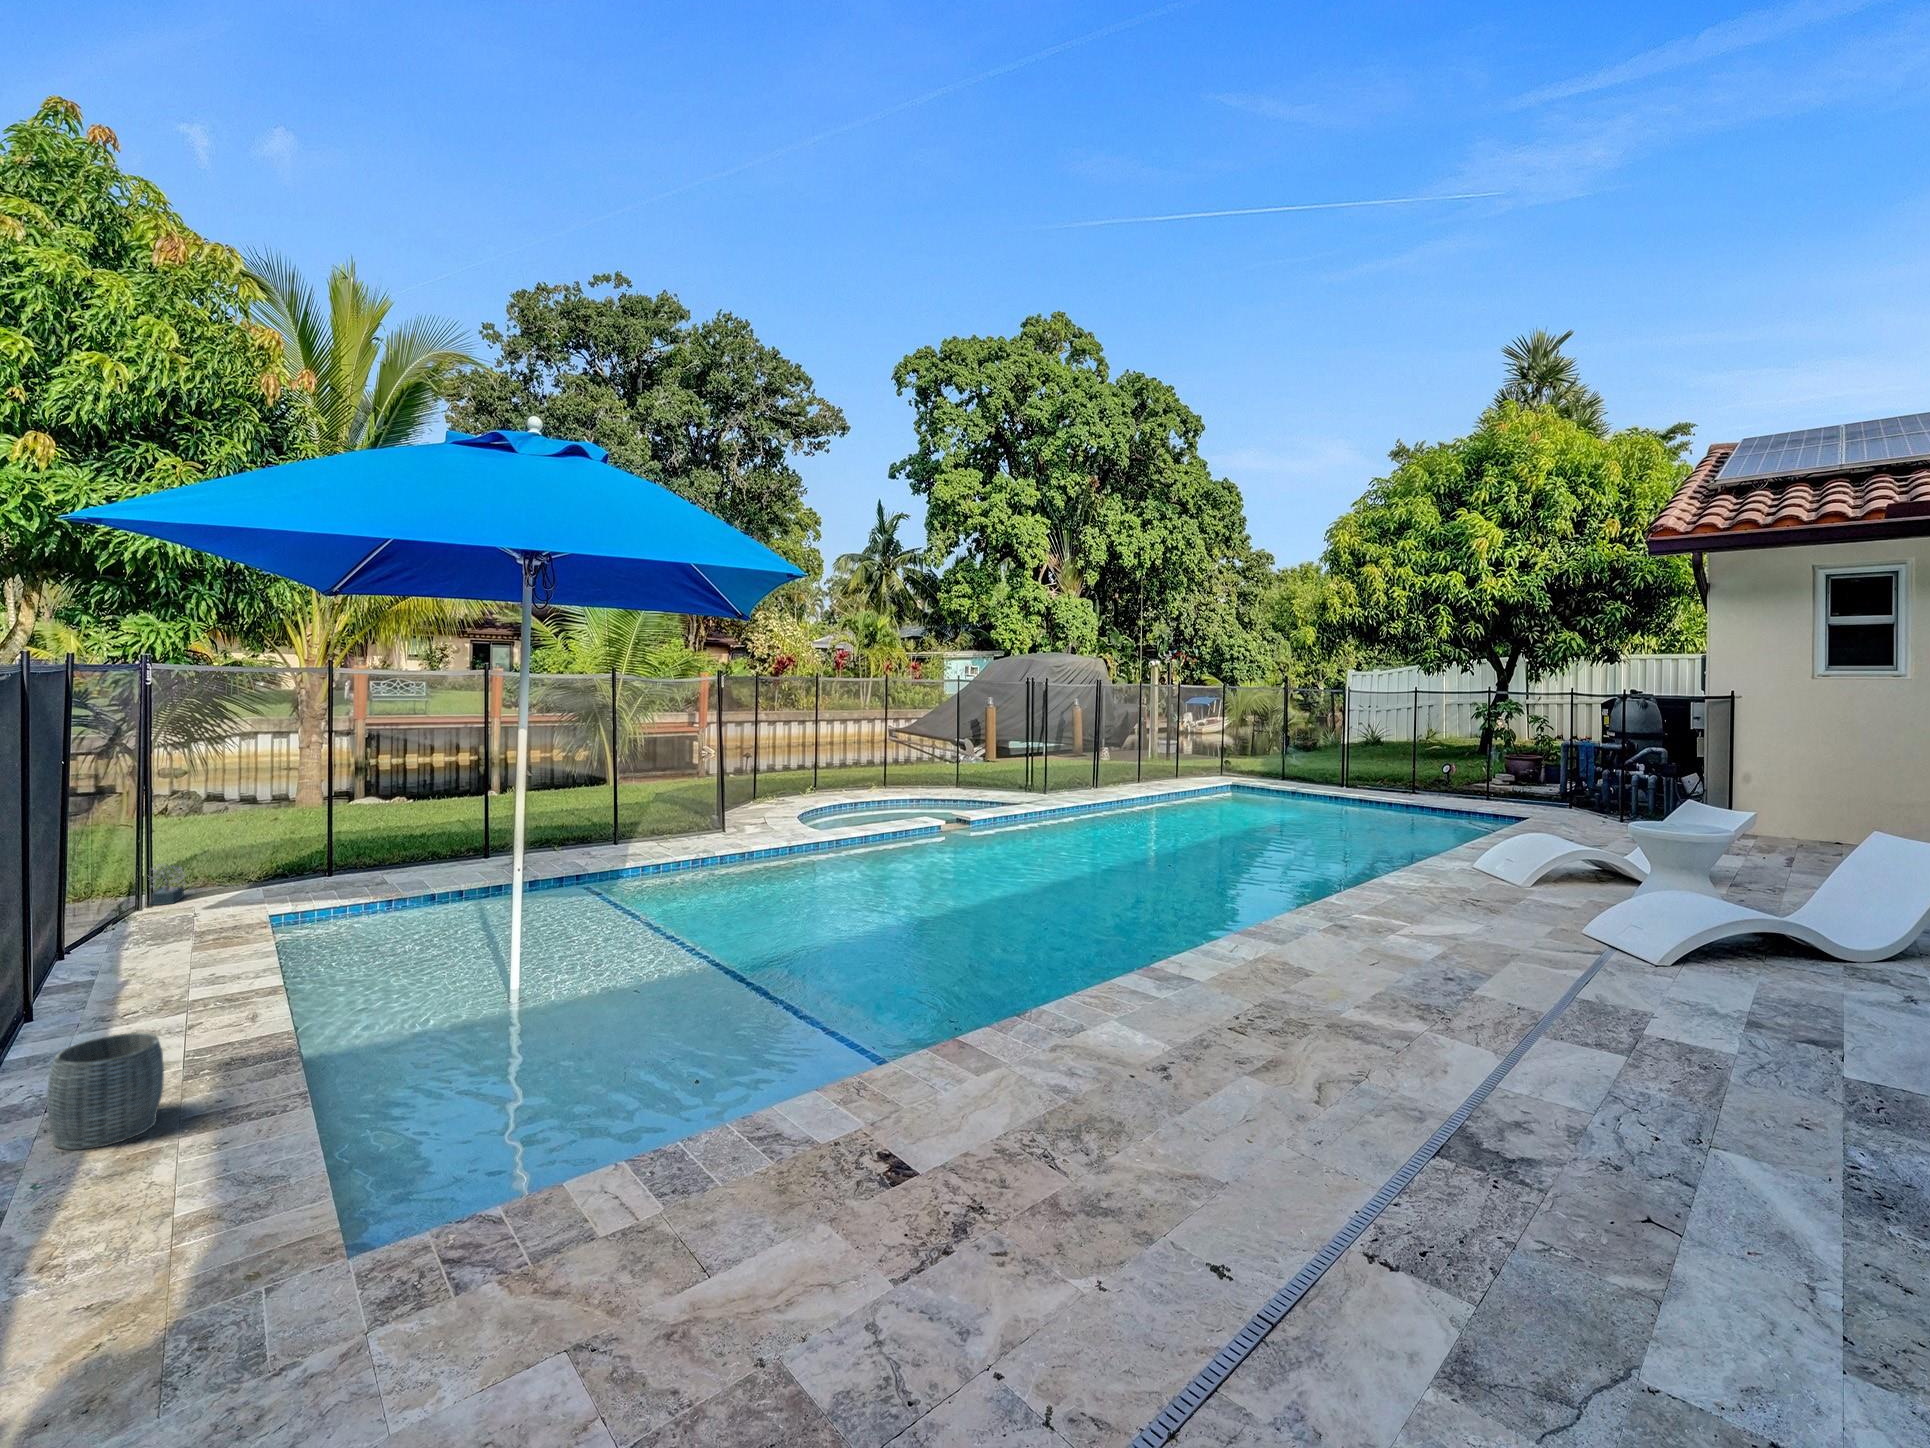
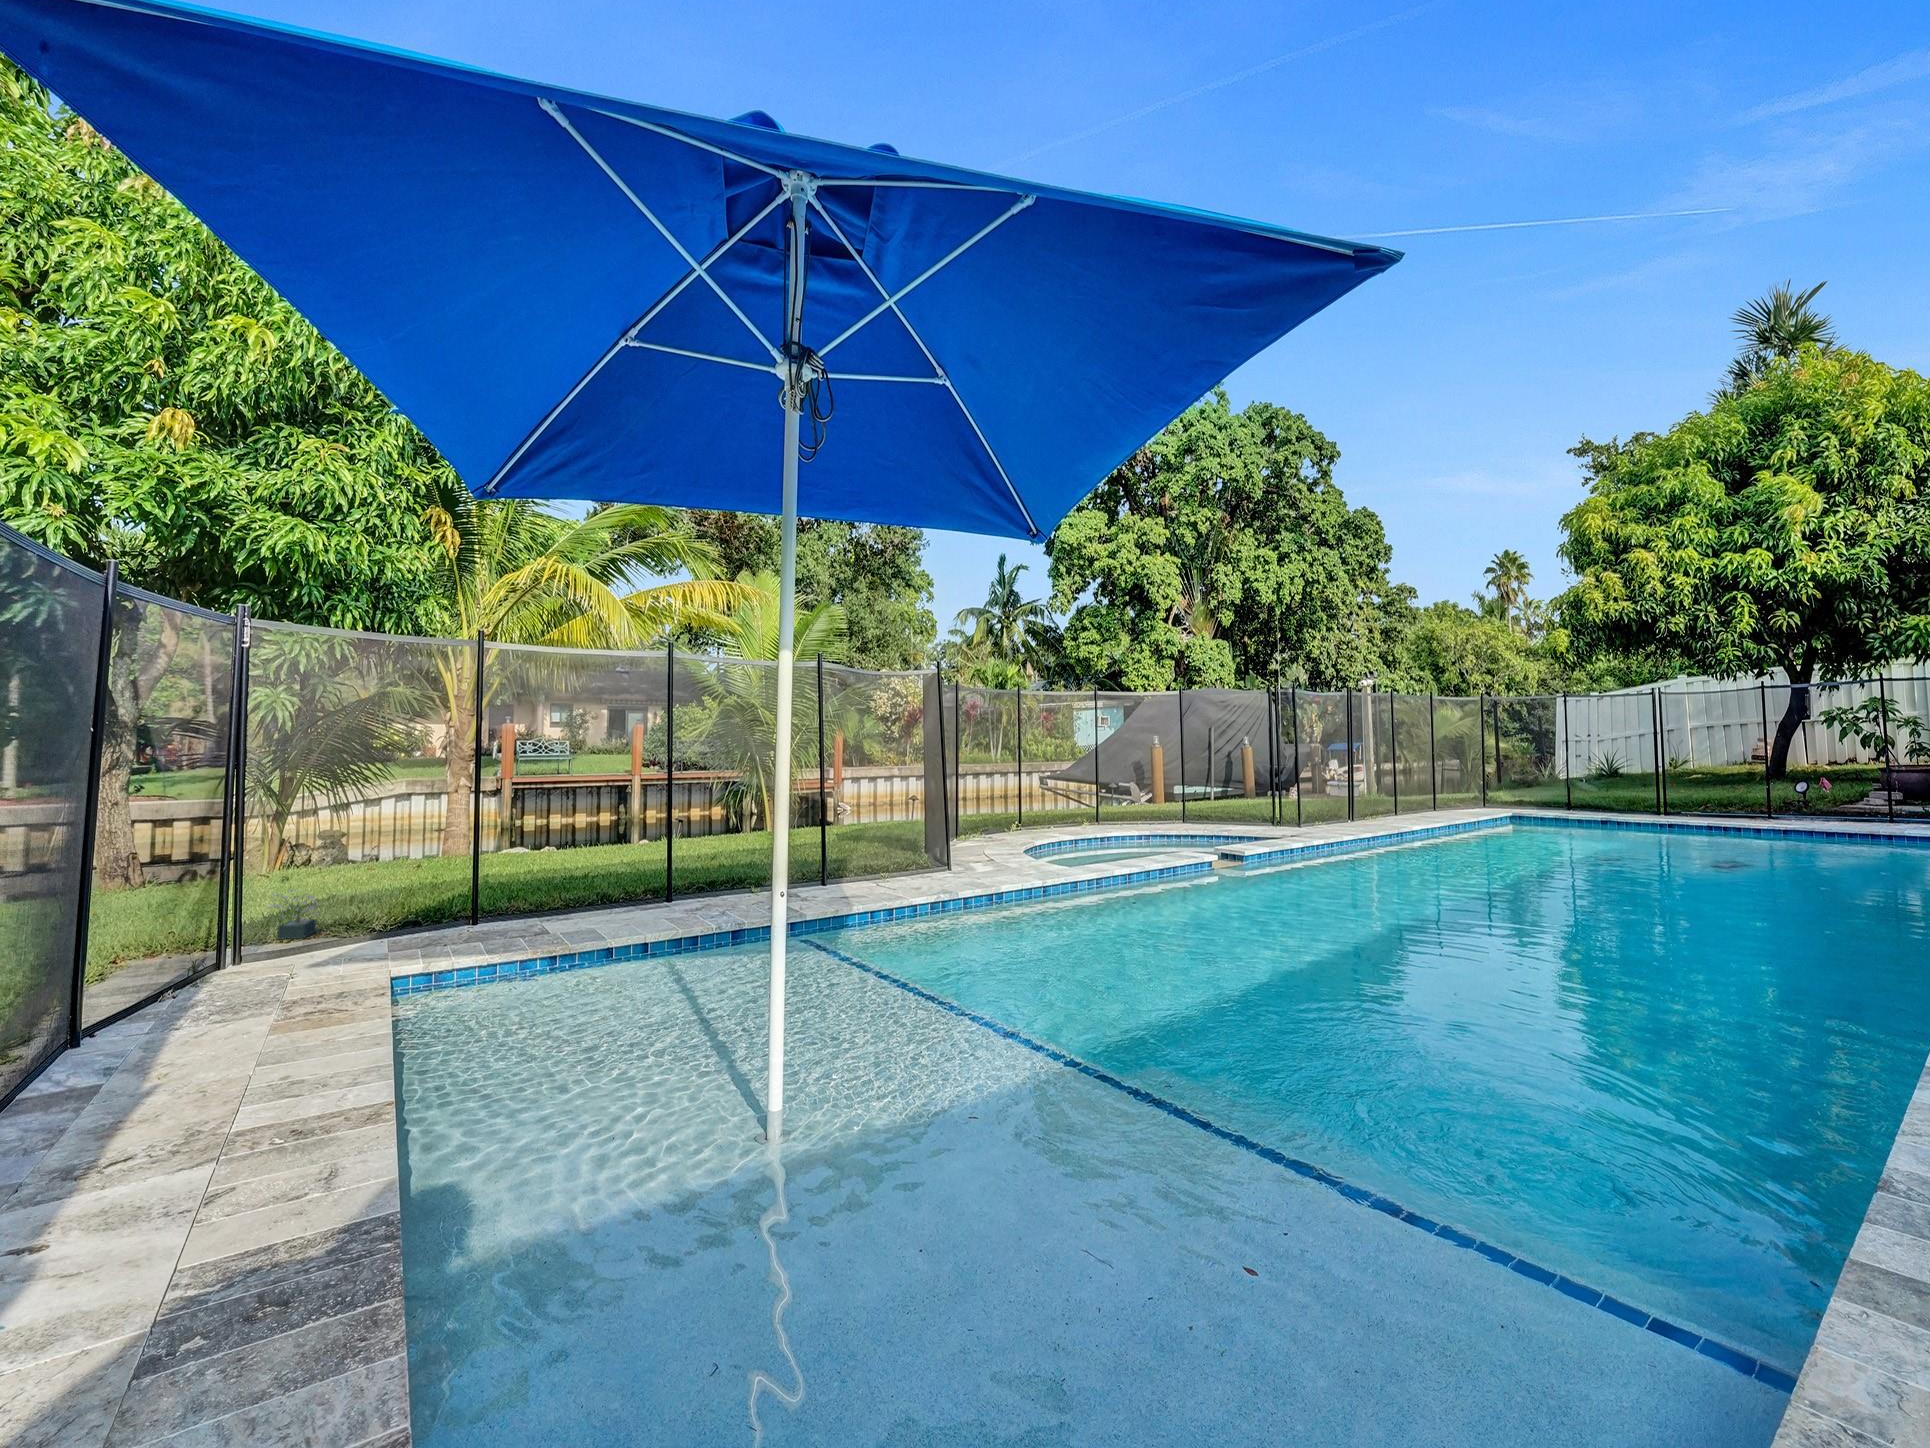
woven basket: present [47,1033,164,1150] -> none [119,1048,290,1228]

